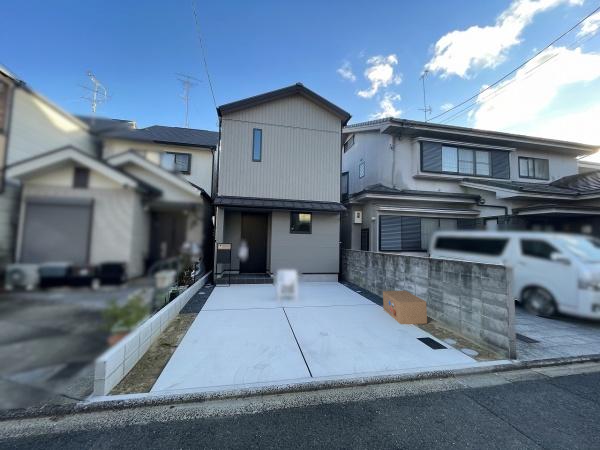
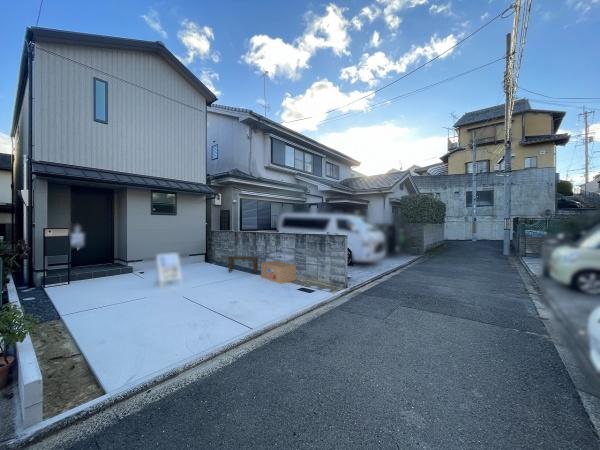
bench: none [351,278,388,303] -> present [228,255,259,273]

